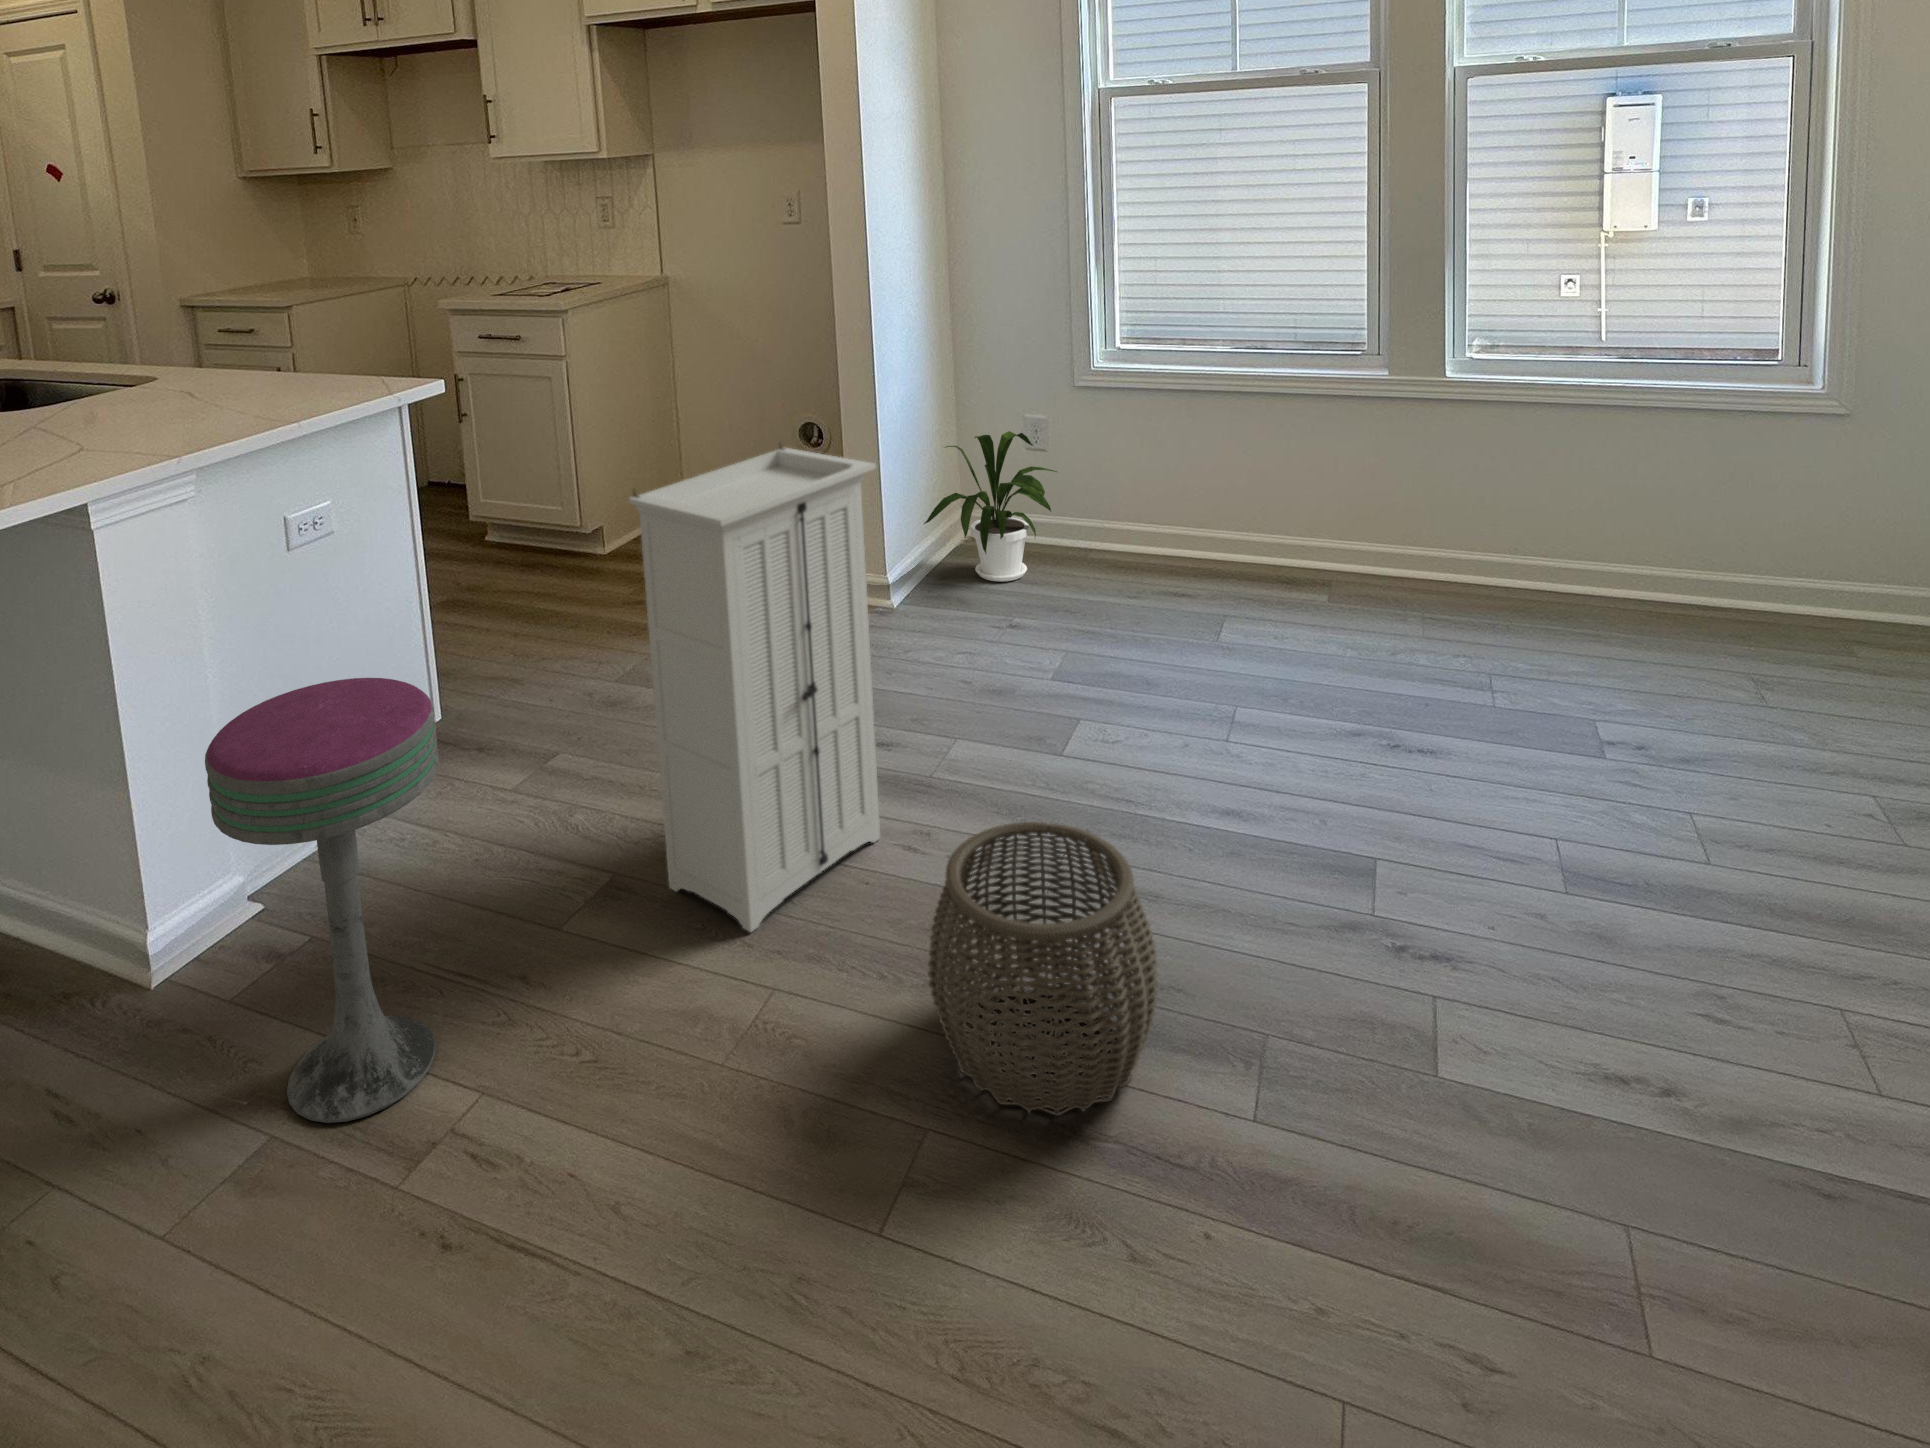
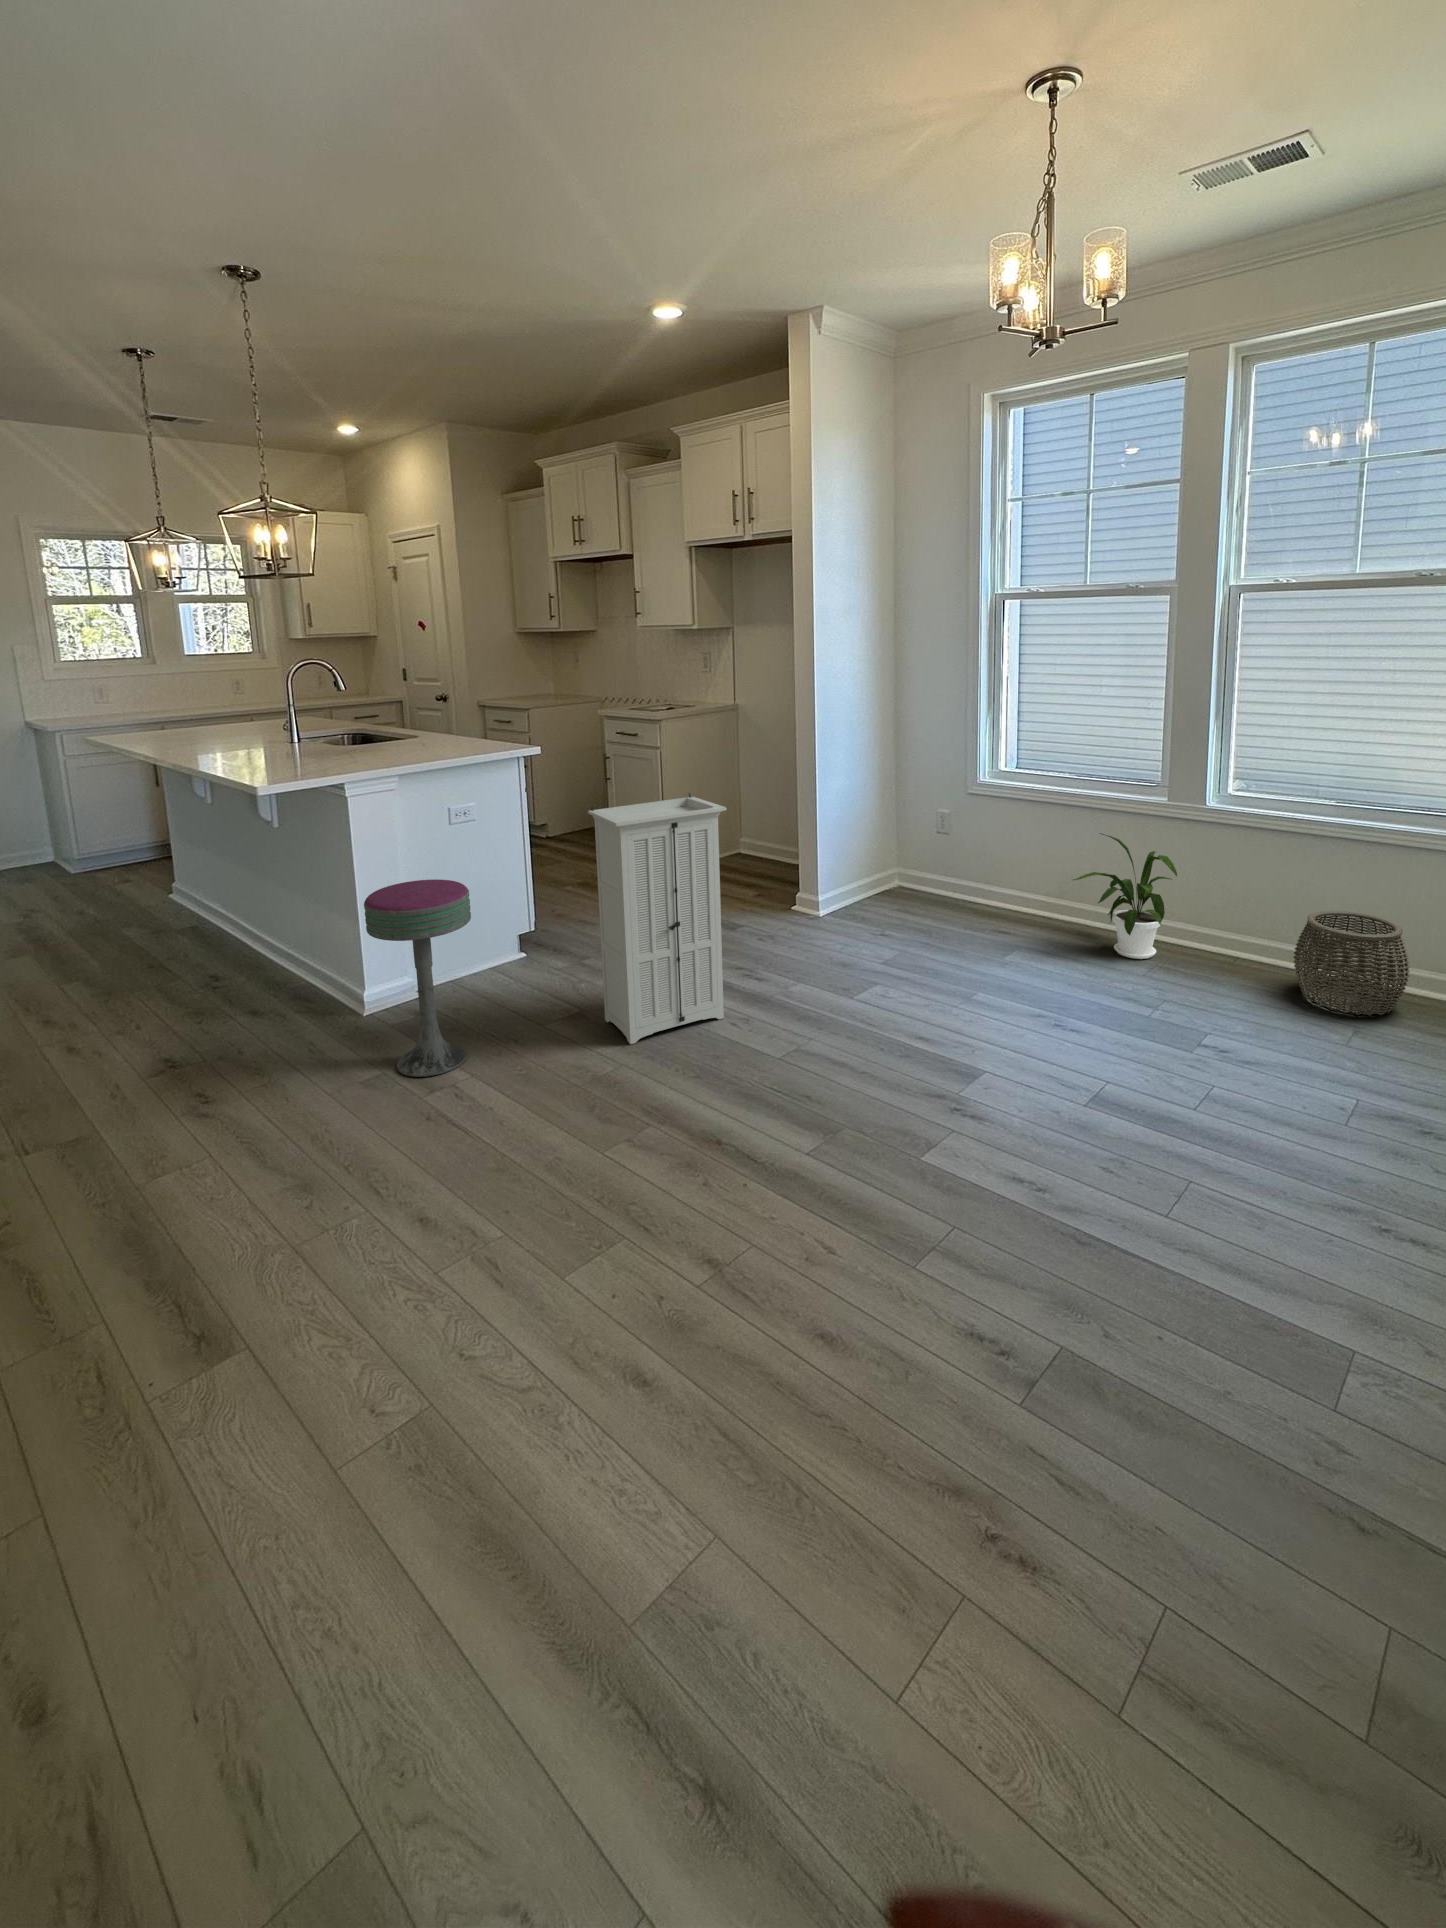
house plant: present [924,431,1057,582] -> present [1073,833,1177,959]
woven basket: present [928,822,1158,1116] -> present [1293,911,1410,1016]

